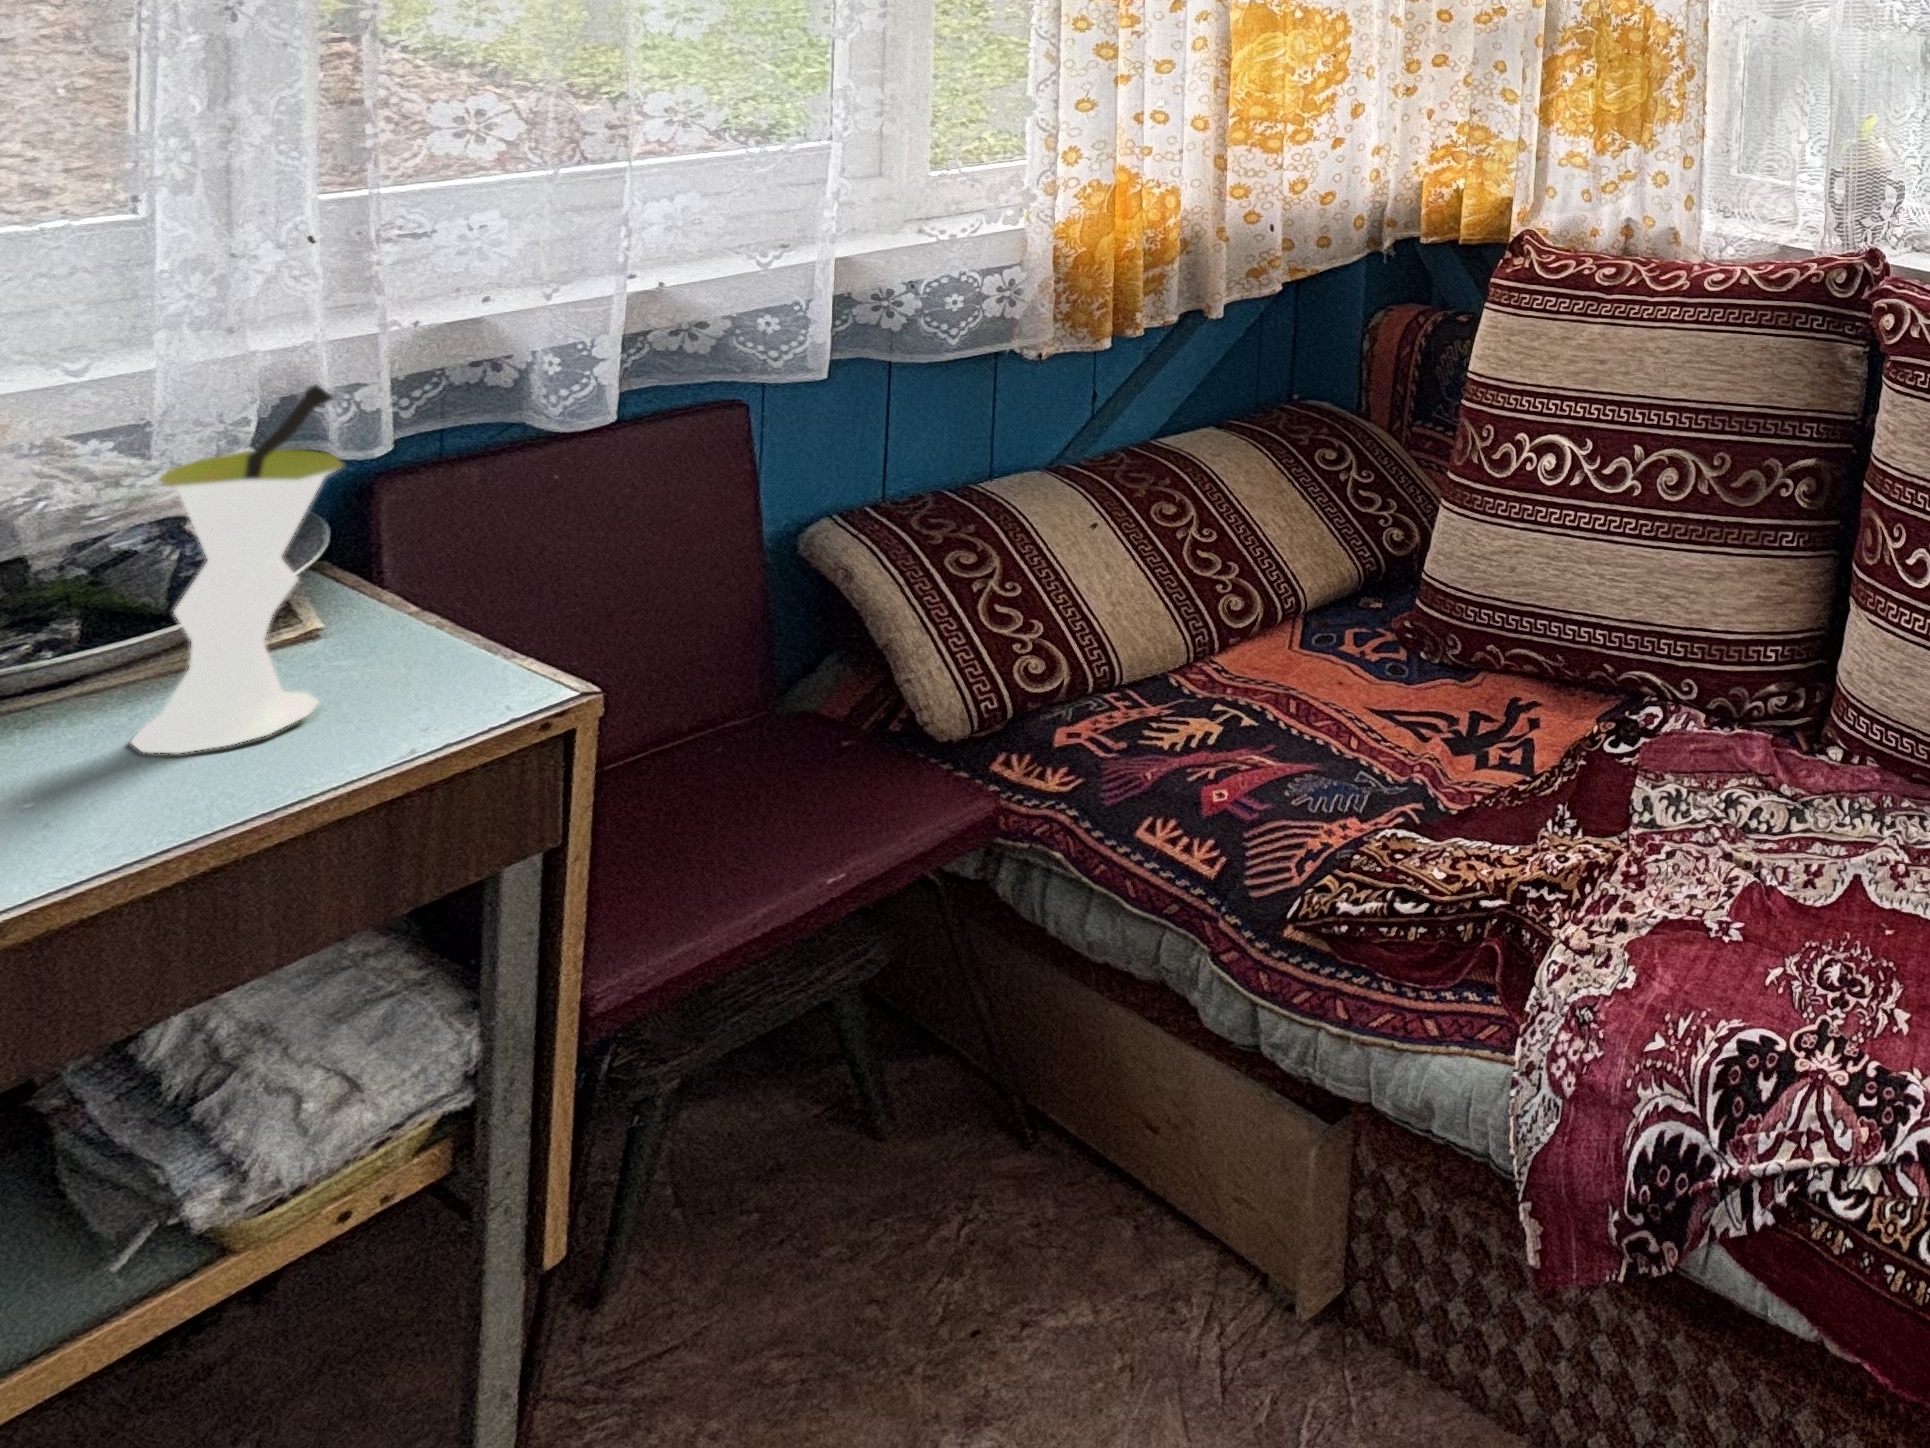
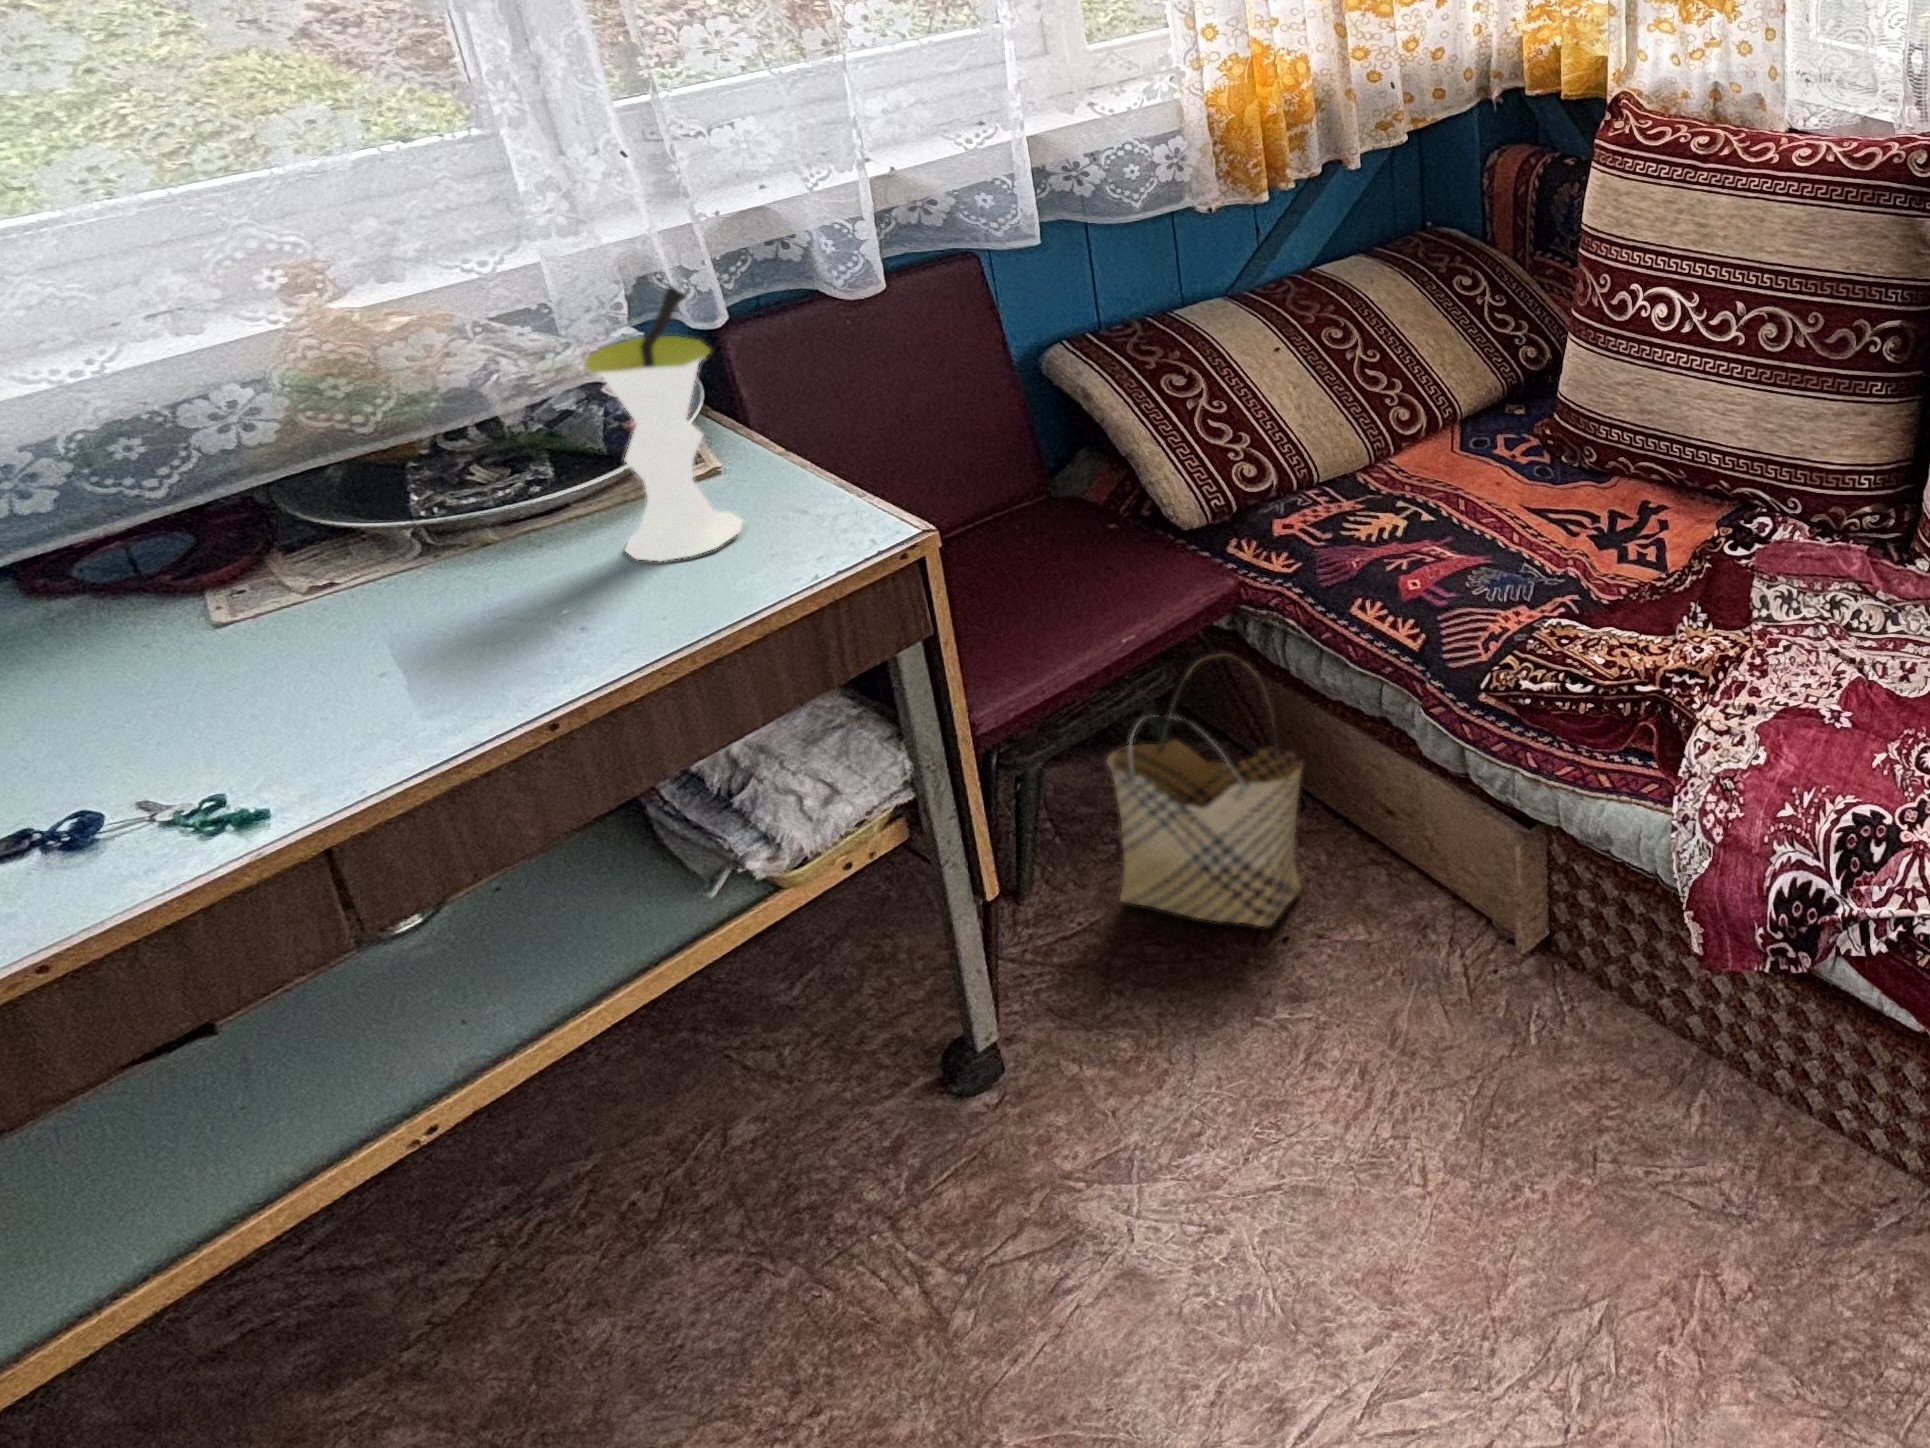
woven basket: none [729,912,1033,1334] -> present [1107,653,1303,927]

